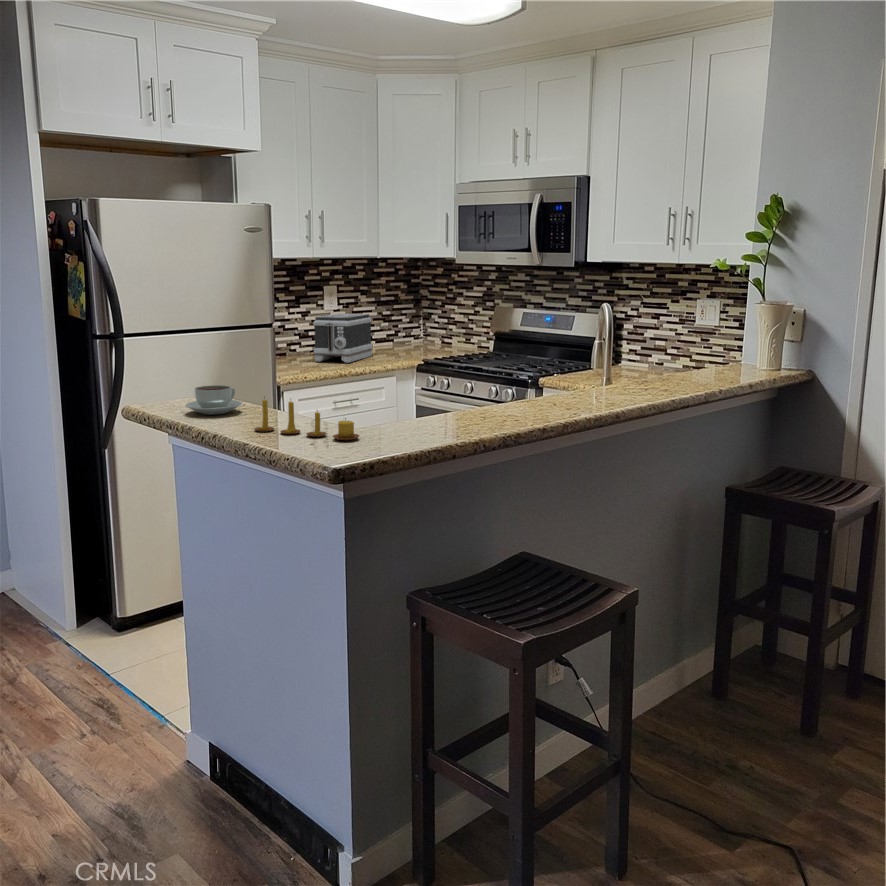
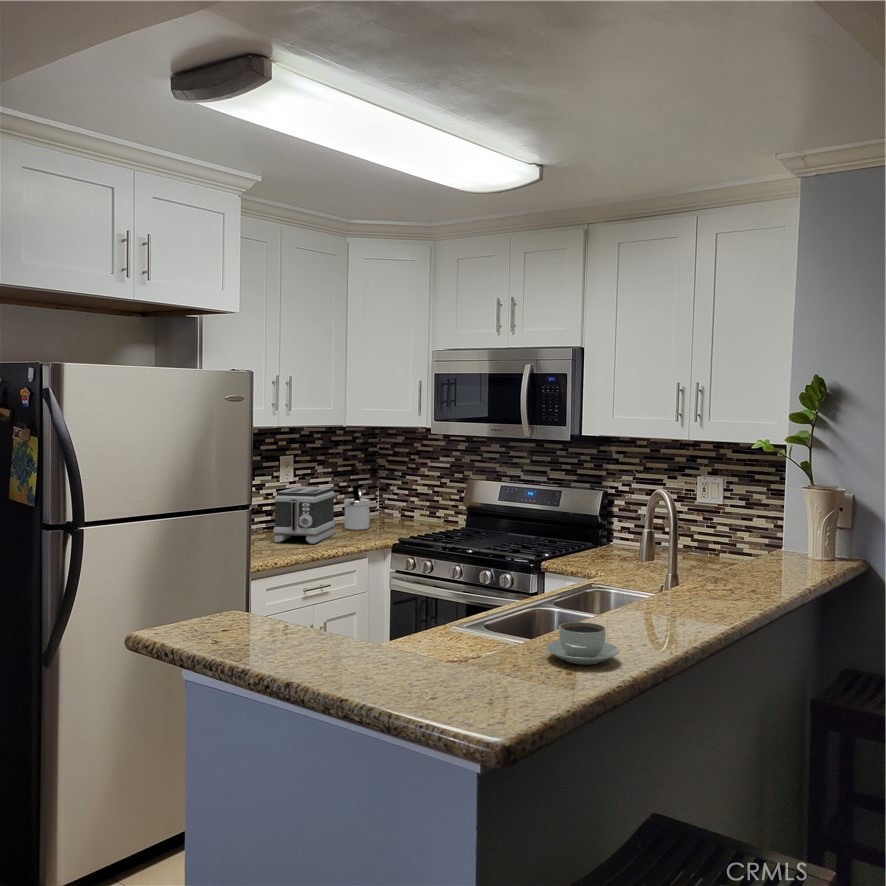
soap dispenser: none [383,313,407,353] -> present [344,485,370,530]
coffee cup: present [186,385,242,415] -> present [546,622,619,664]
candle: present [255,399,359,440] -> none [343,629,490,688]

